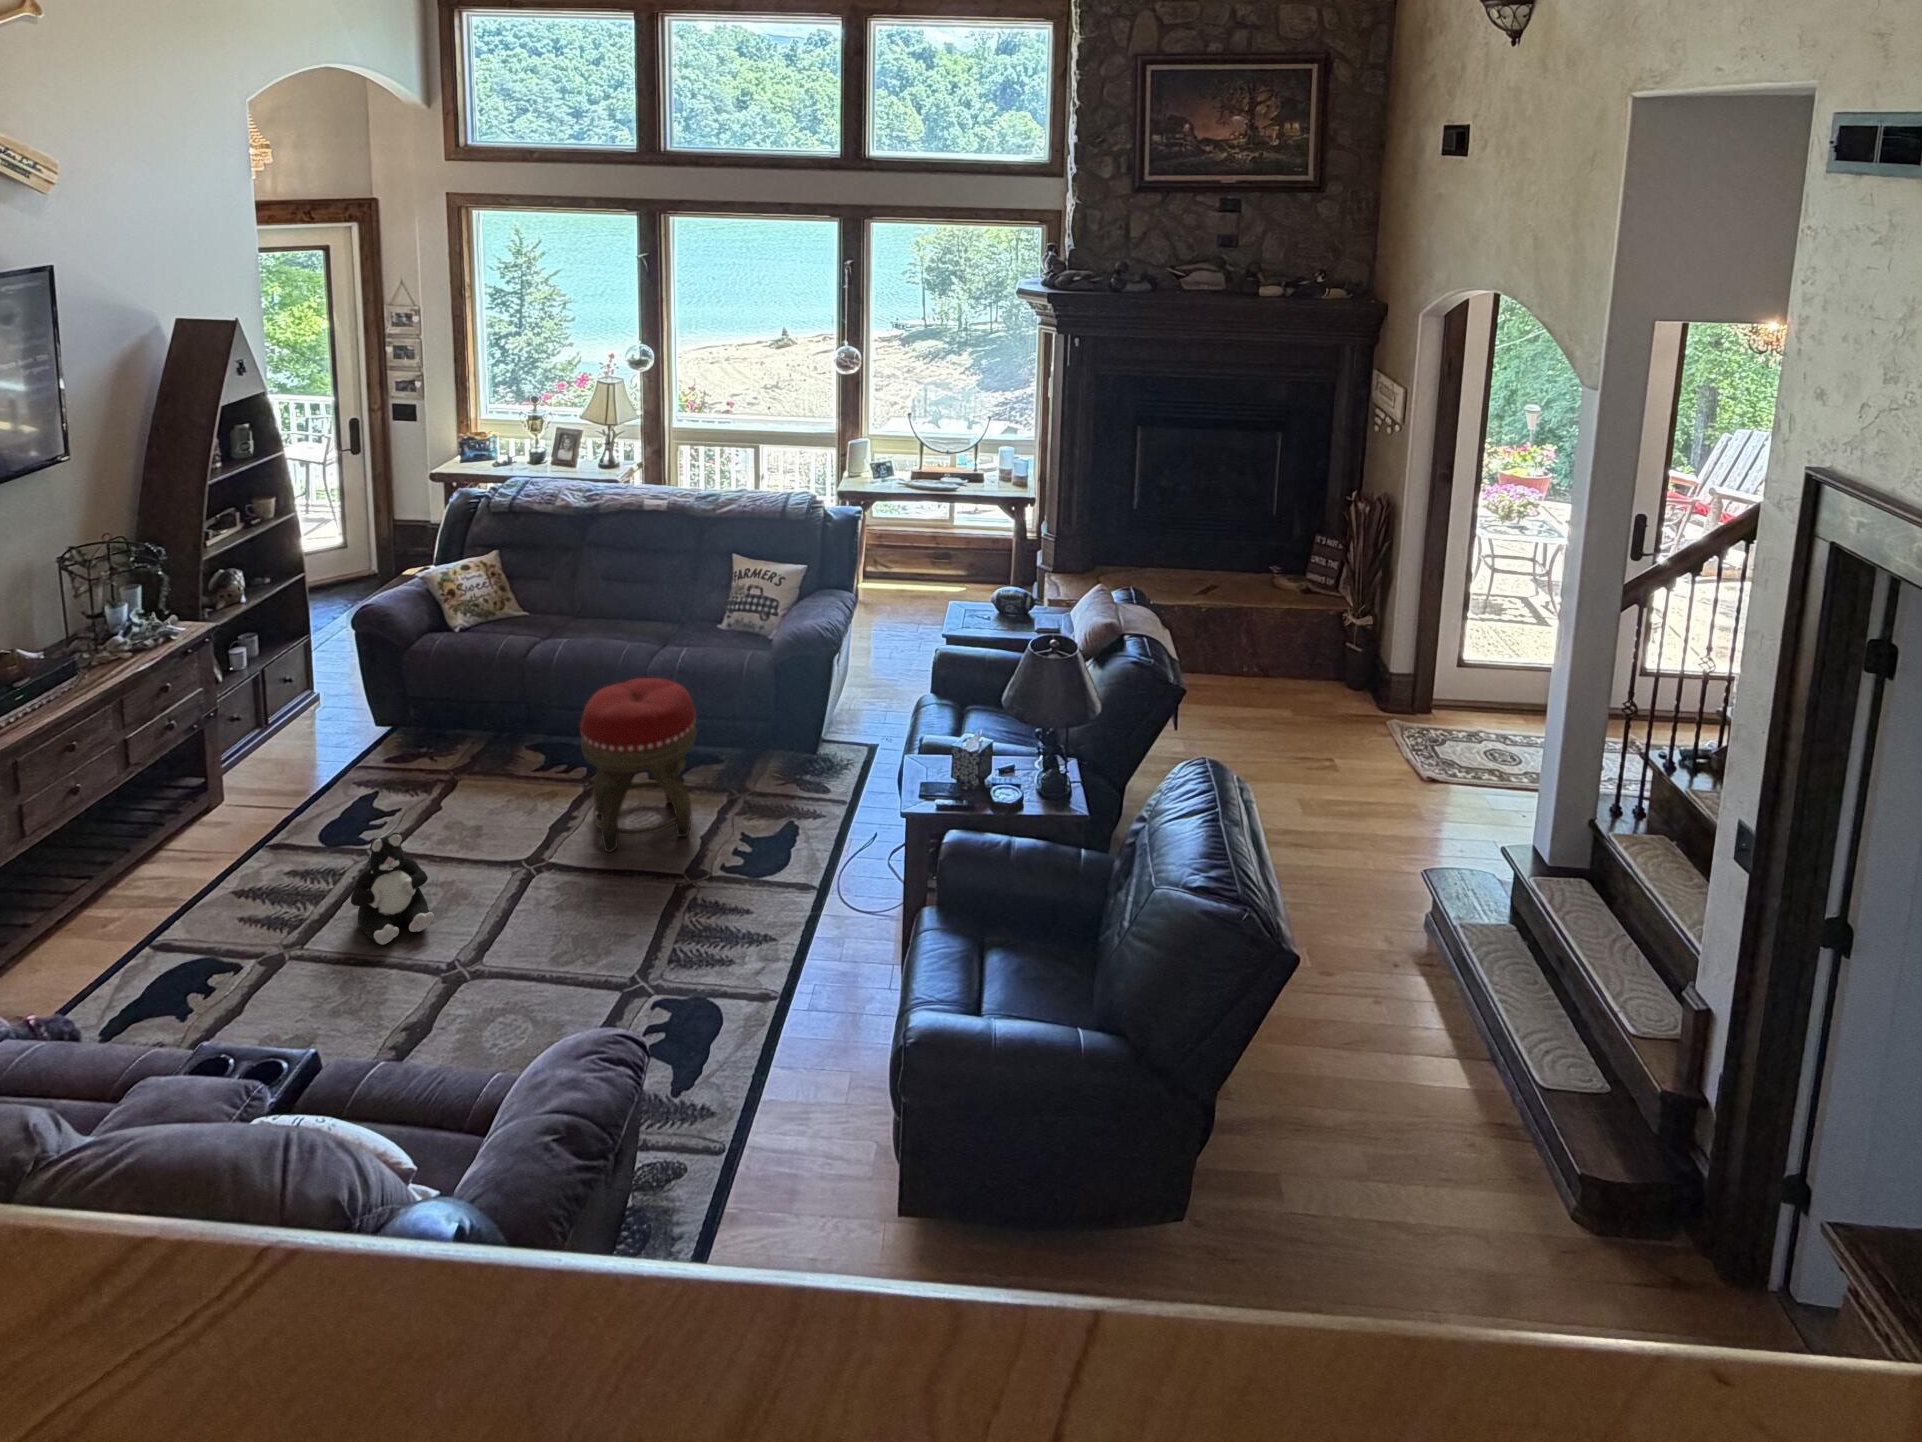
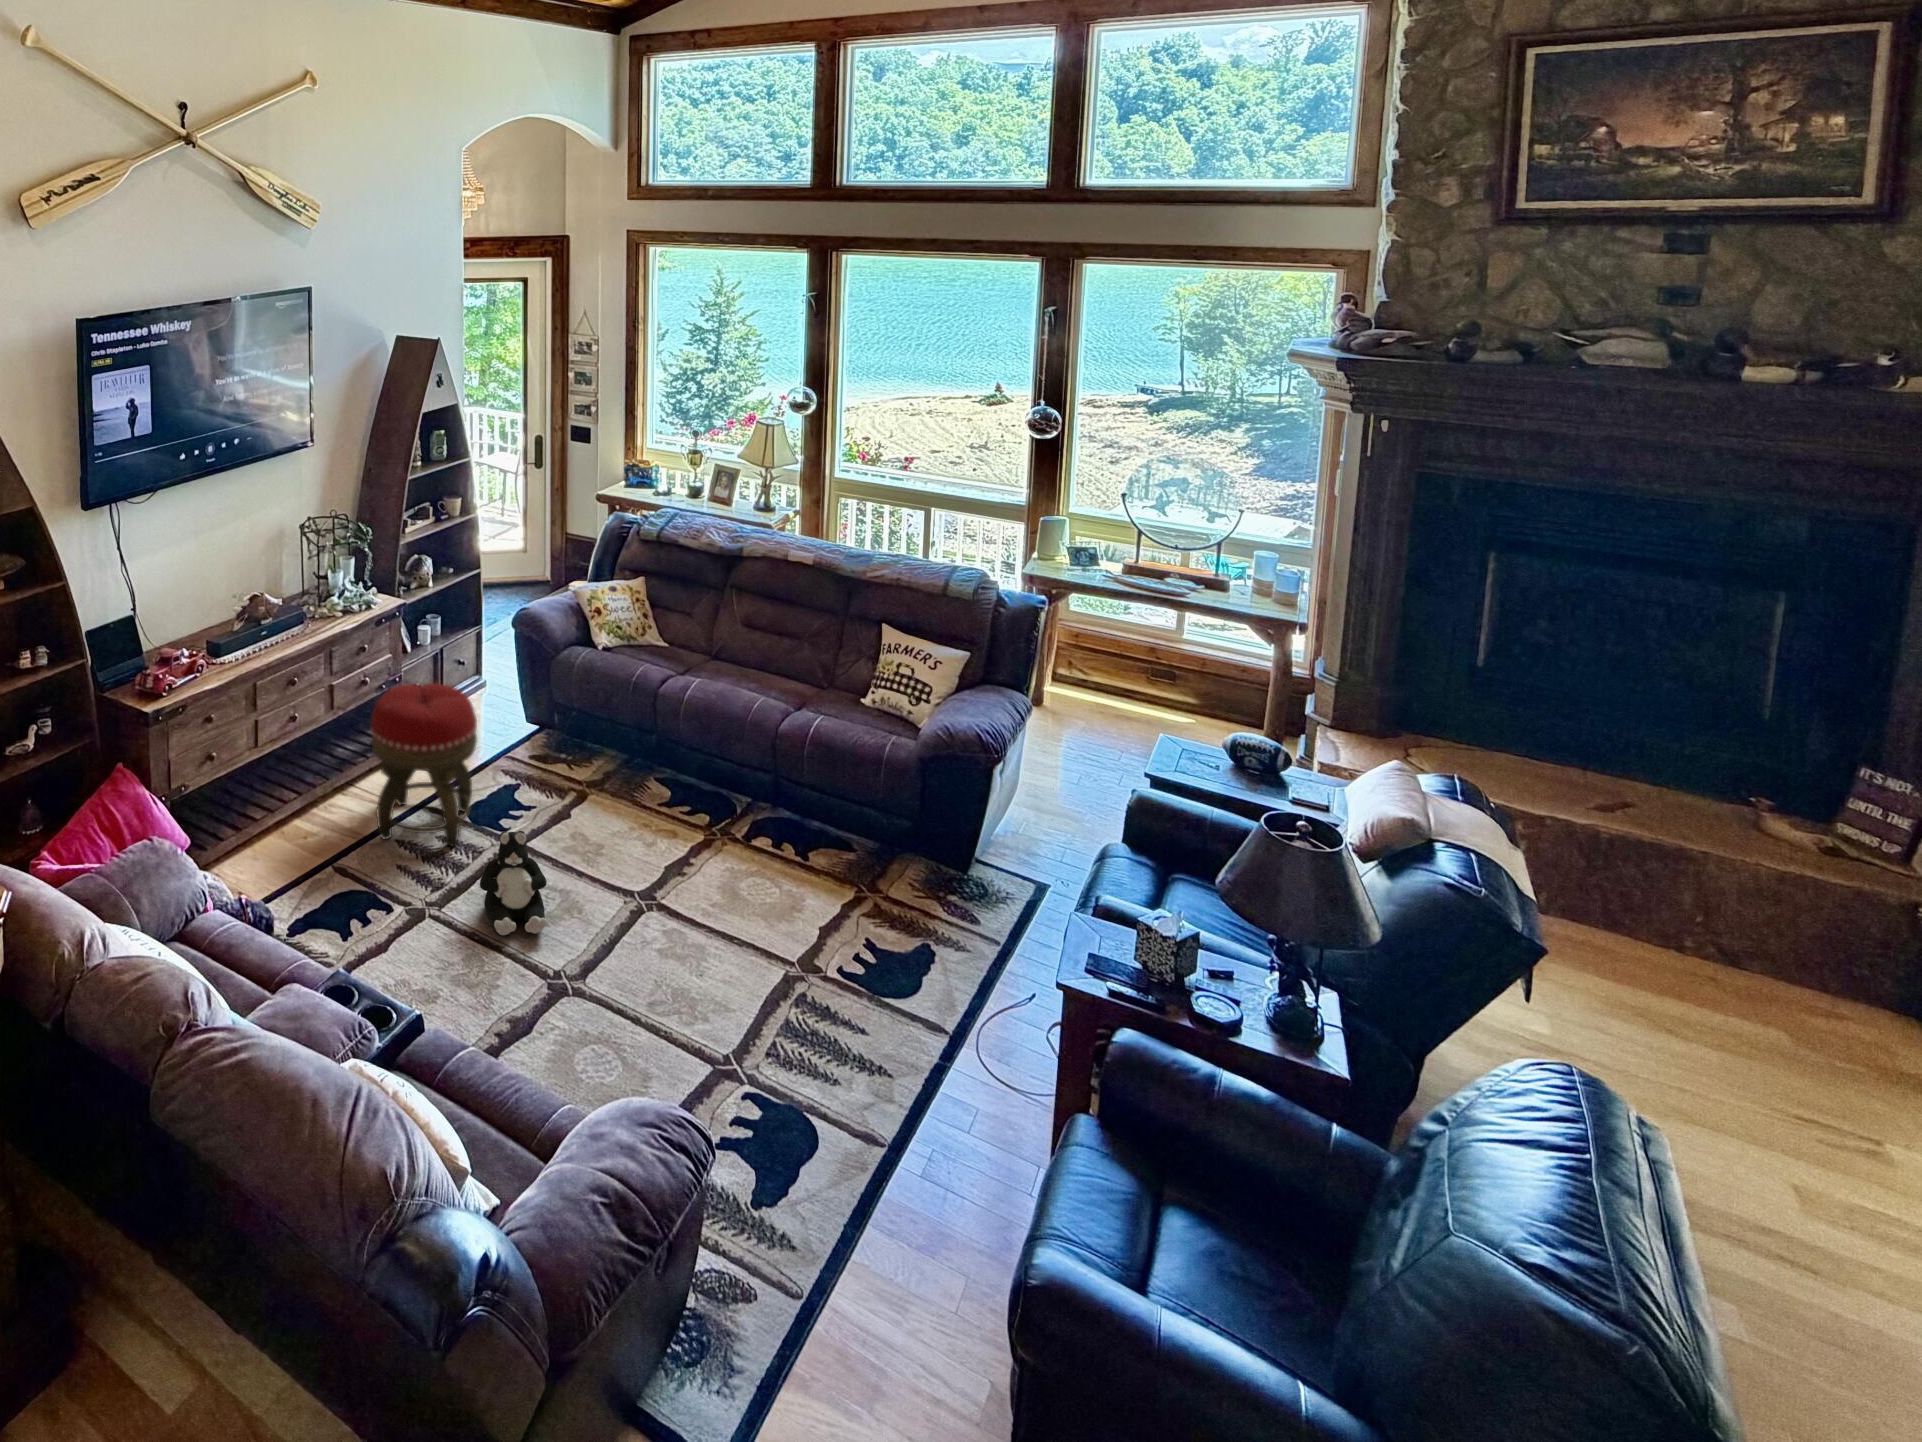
footstool: present [580,678,697,852] -> present [371,683,477,846]

